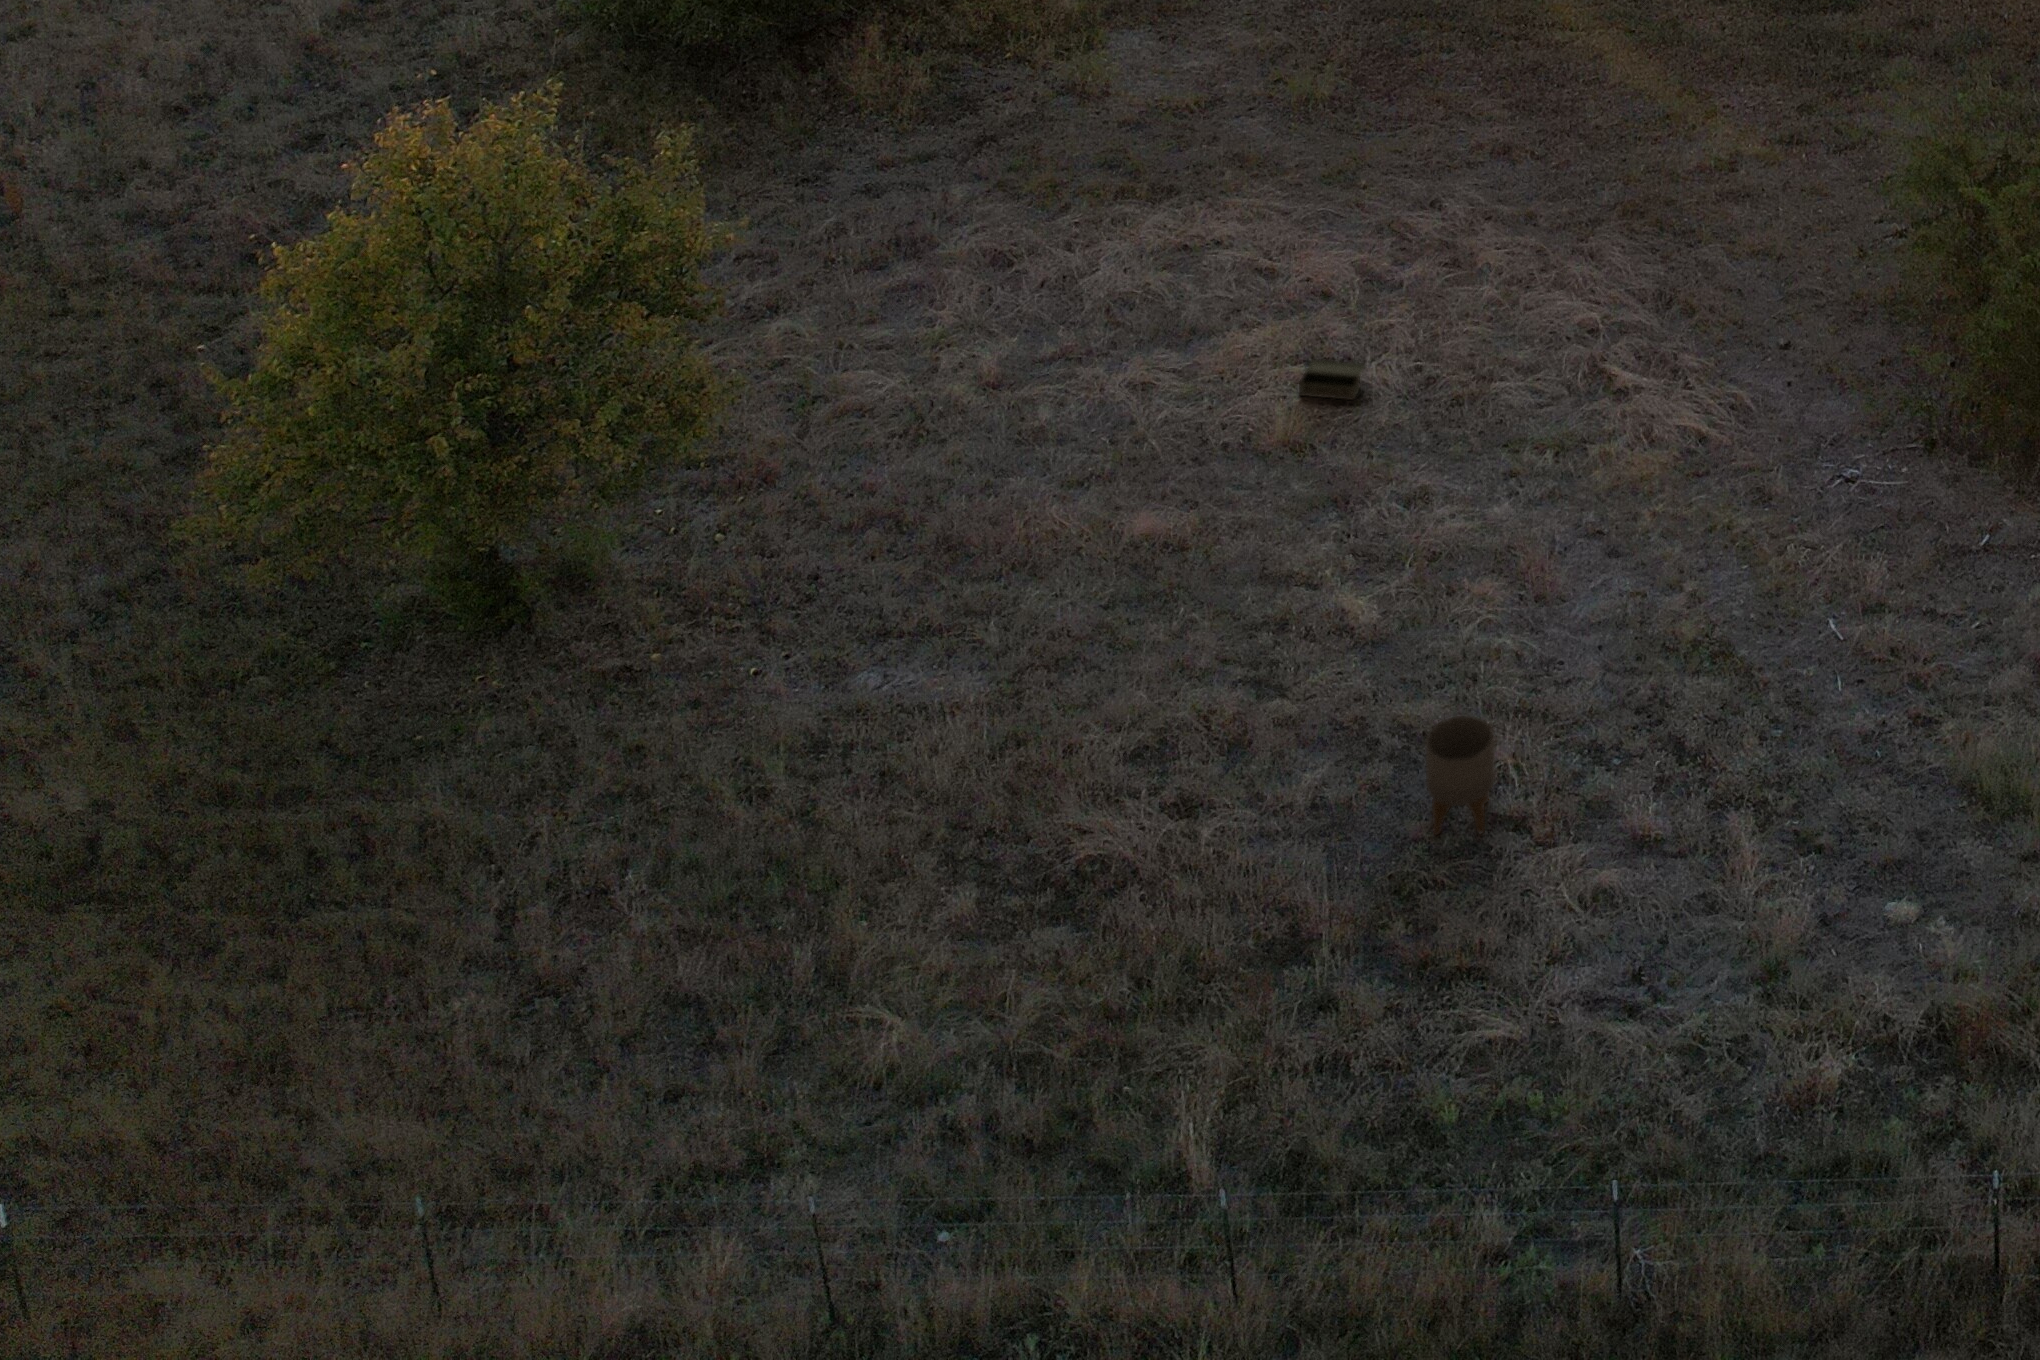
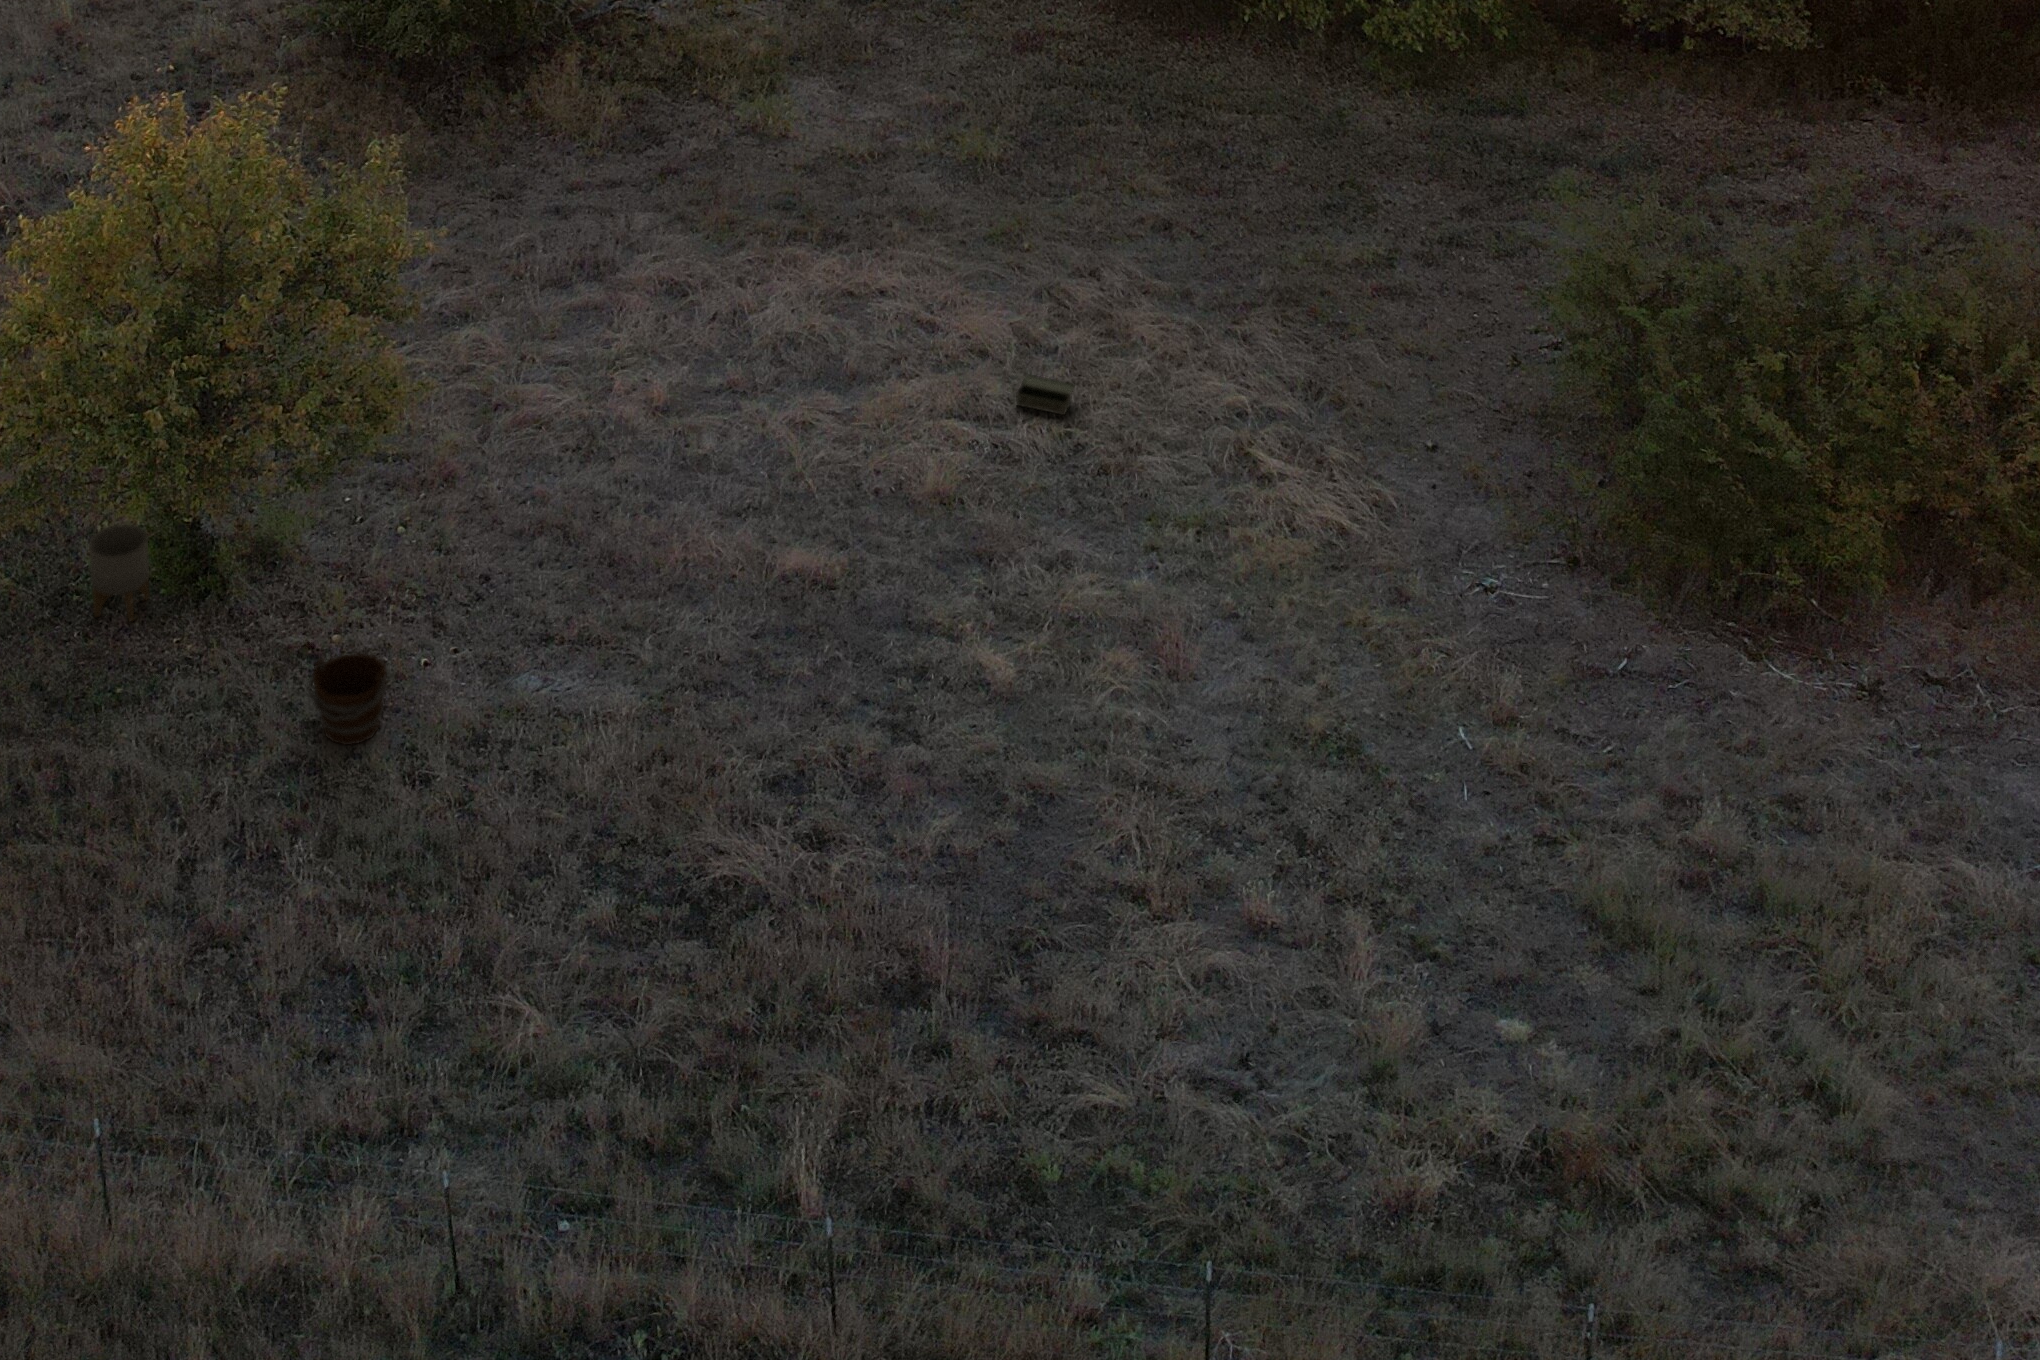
planter: present [1425,716,1495,835] -> present [89,524,149,621]
bucket: none [391,806,497,921] -> present [308,654,387,745]

